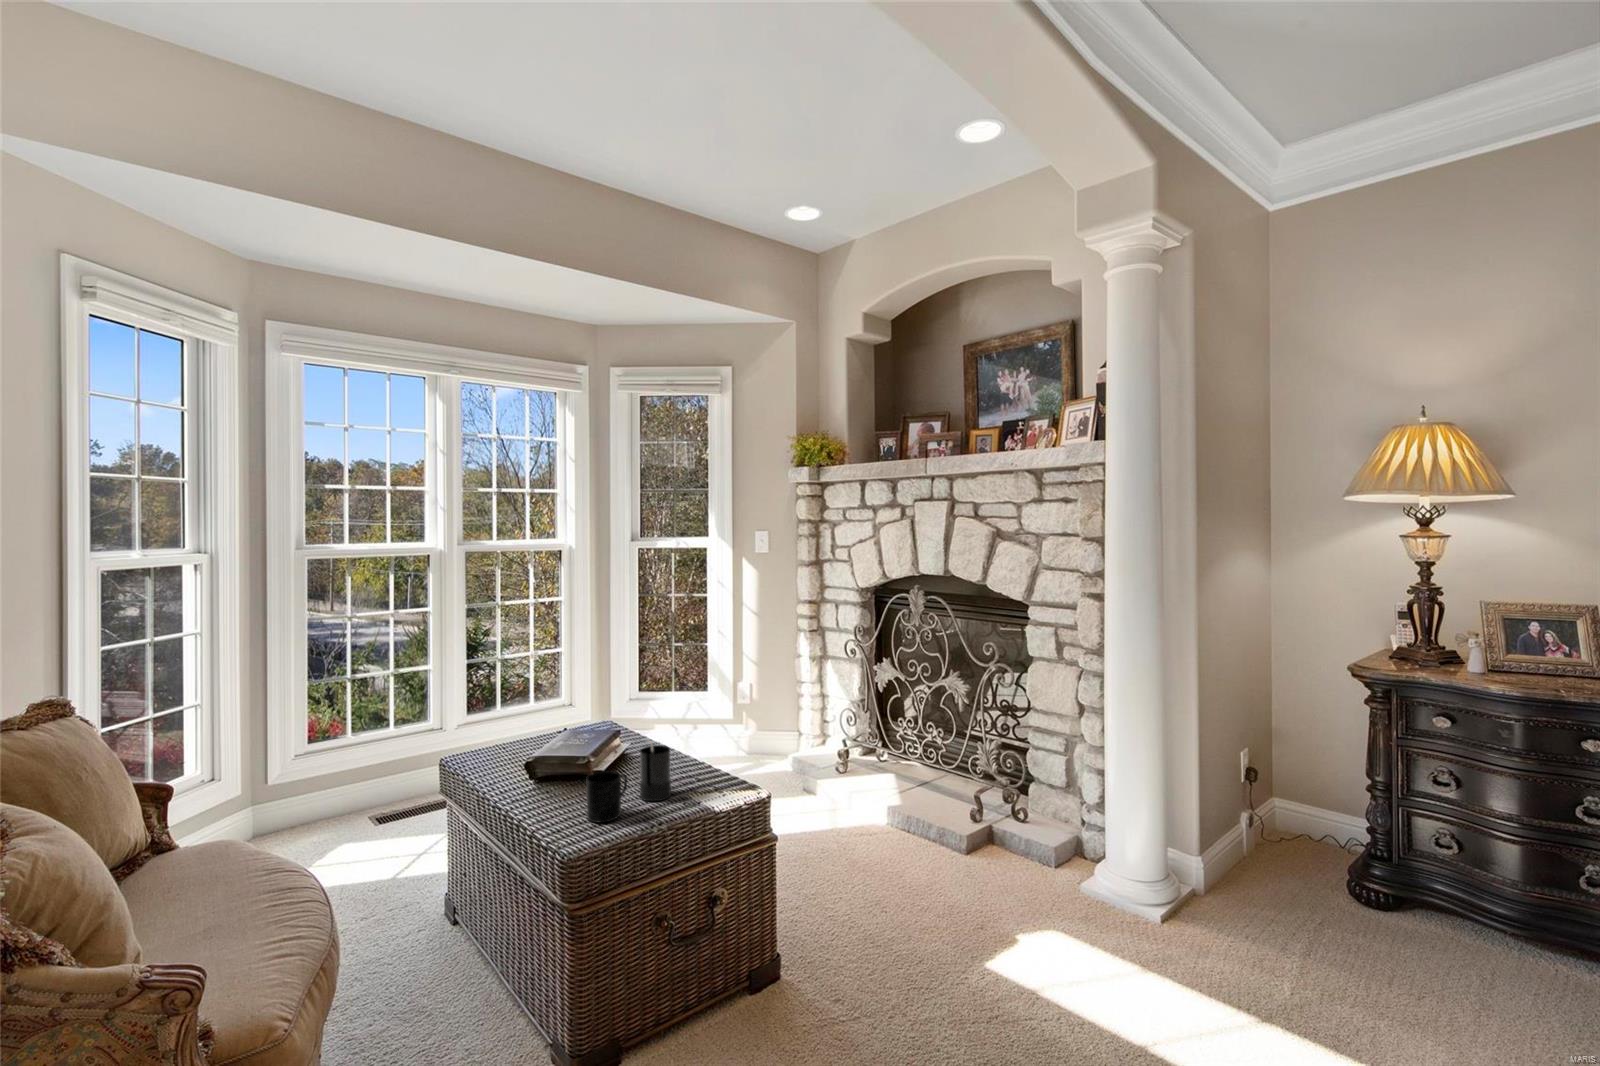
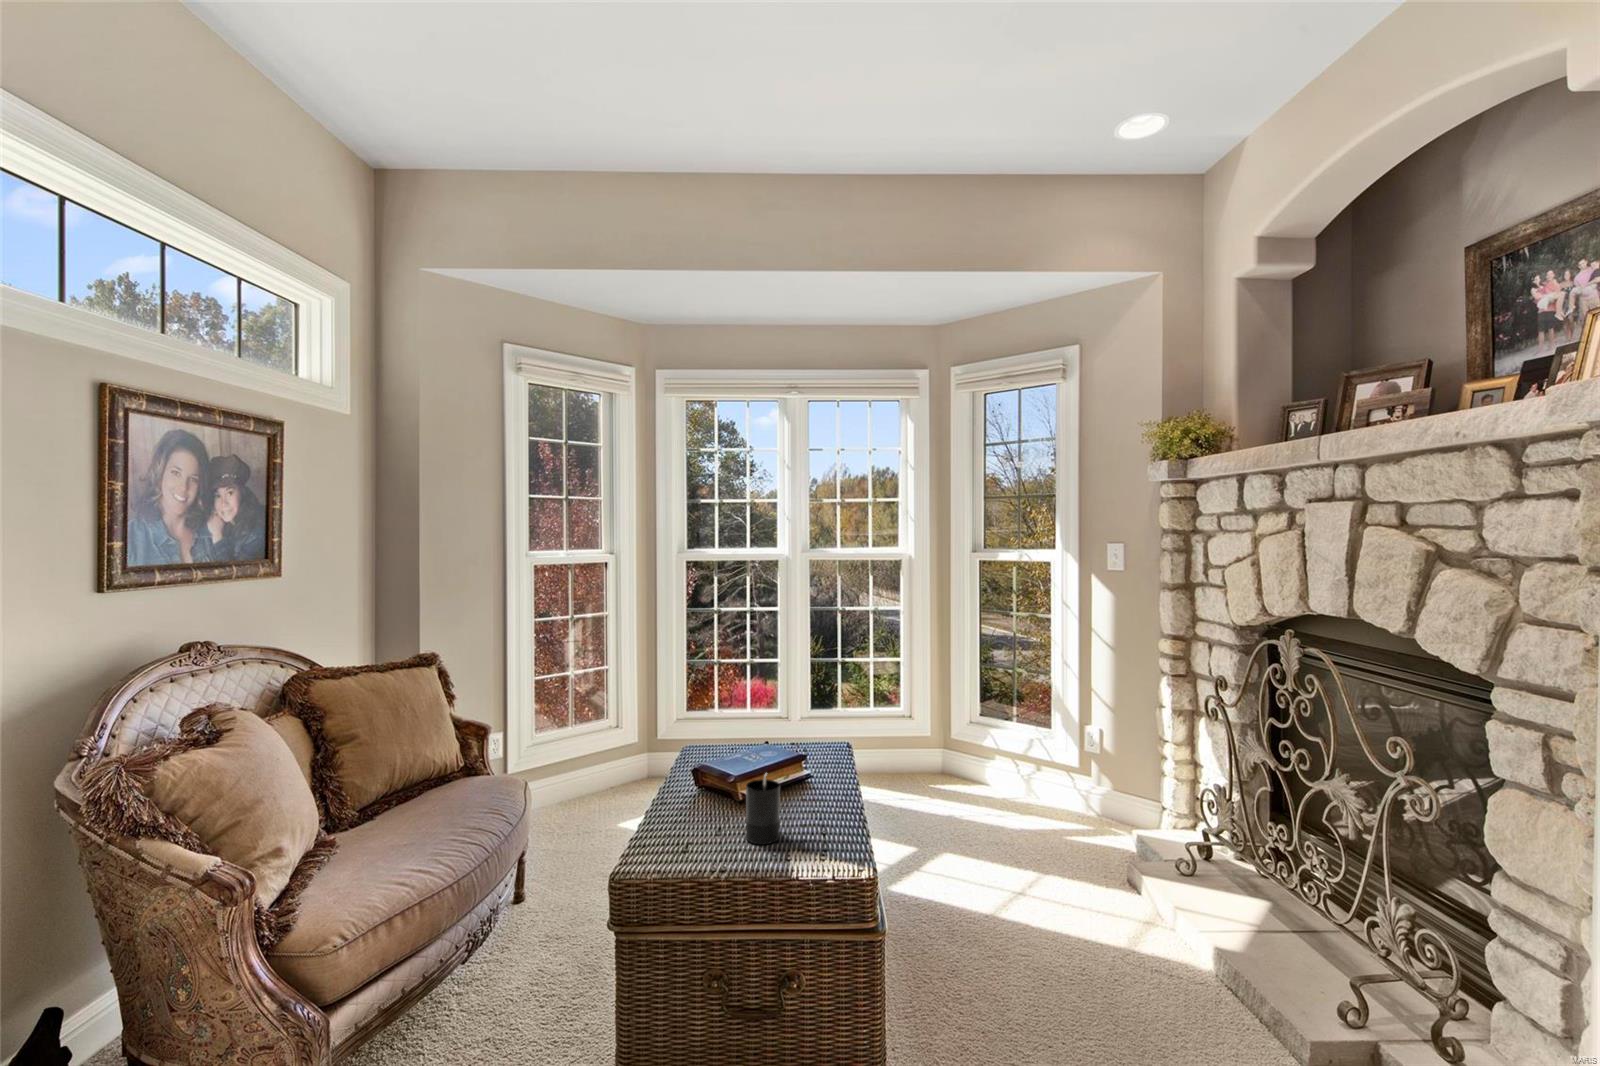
mug: present [586,771,627,823] -> none [673,795,720,851]

